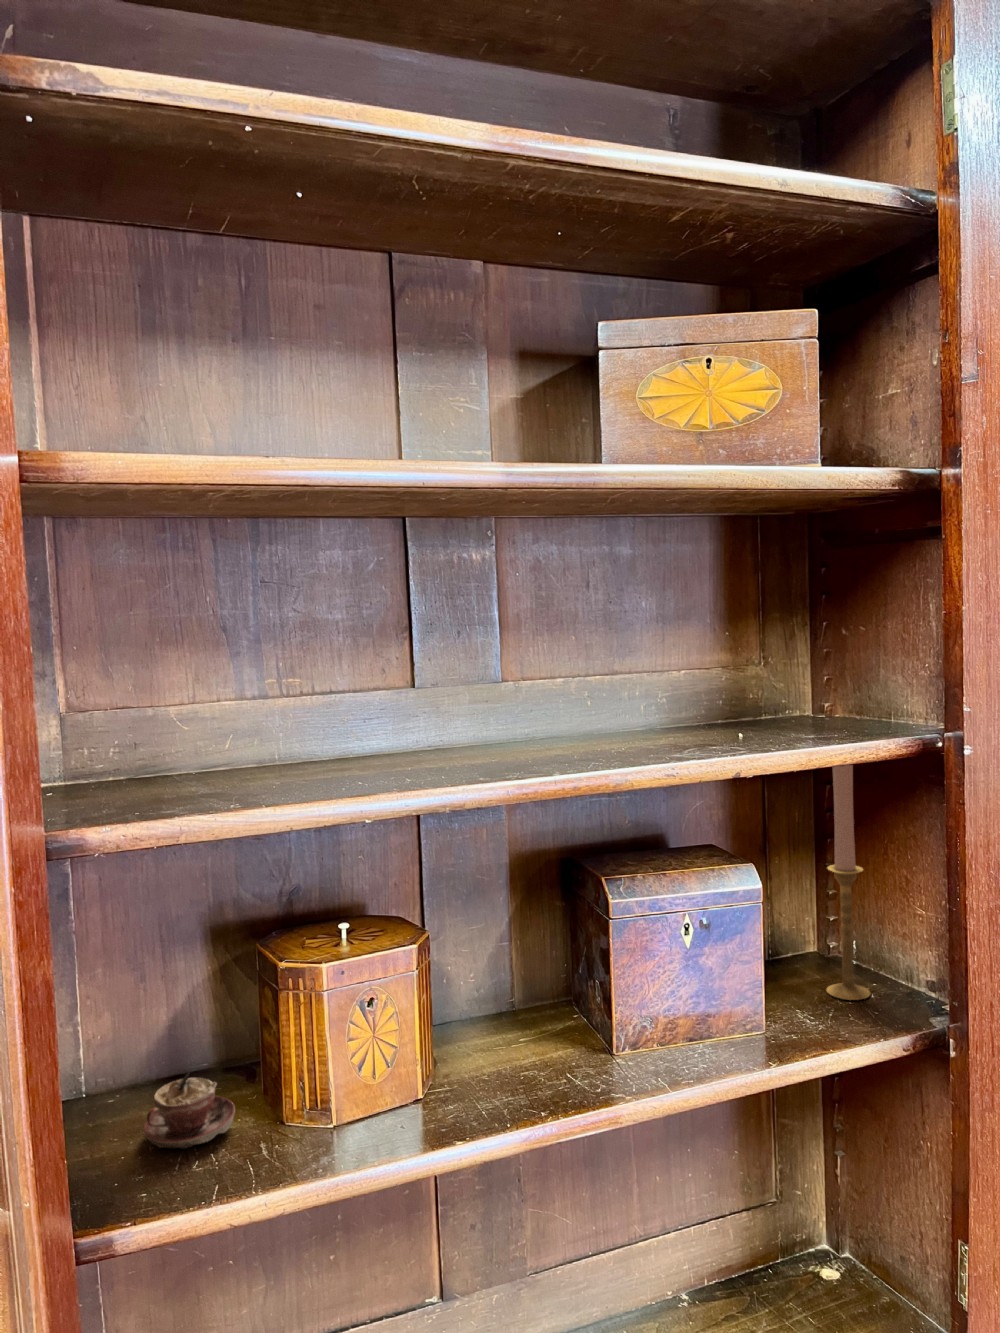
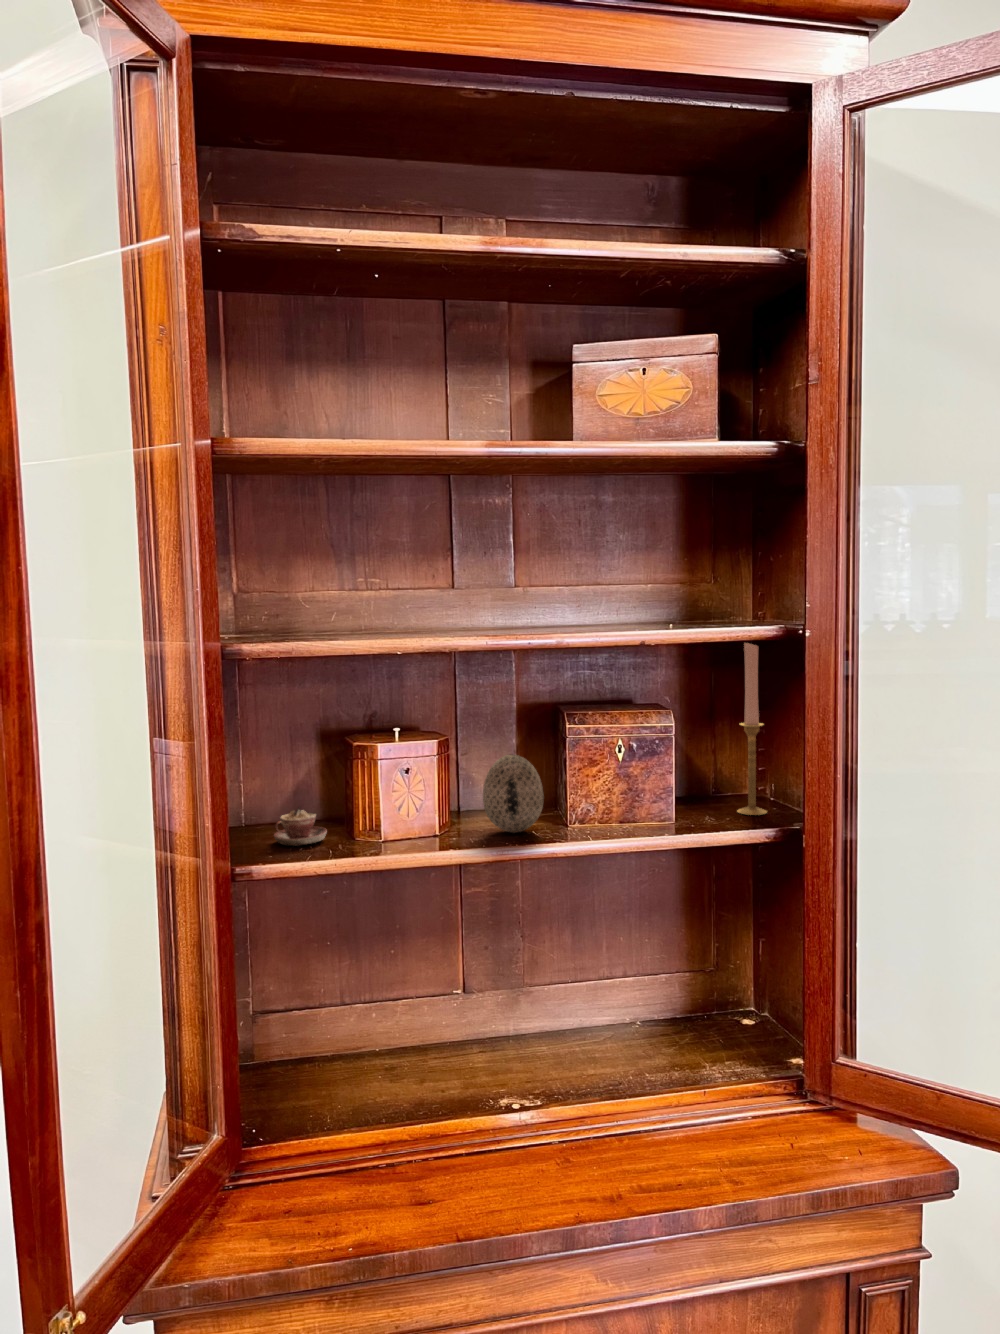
decorative egg: none [486,952,581,1078] -> present [483,755,544,833]

